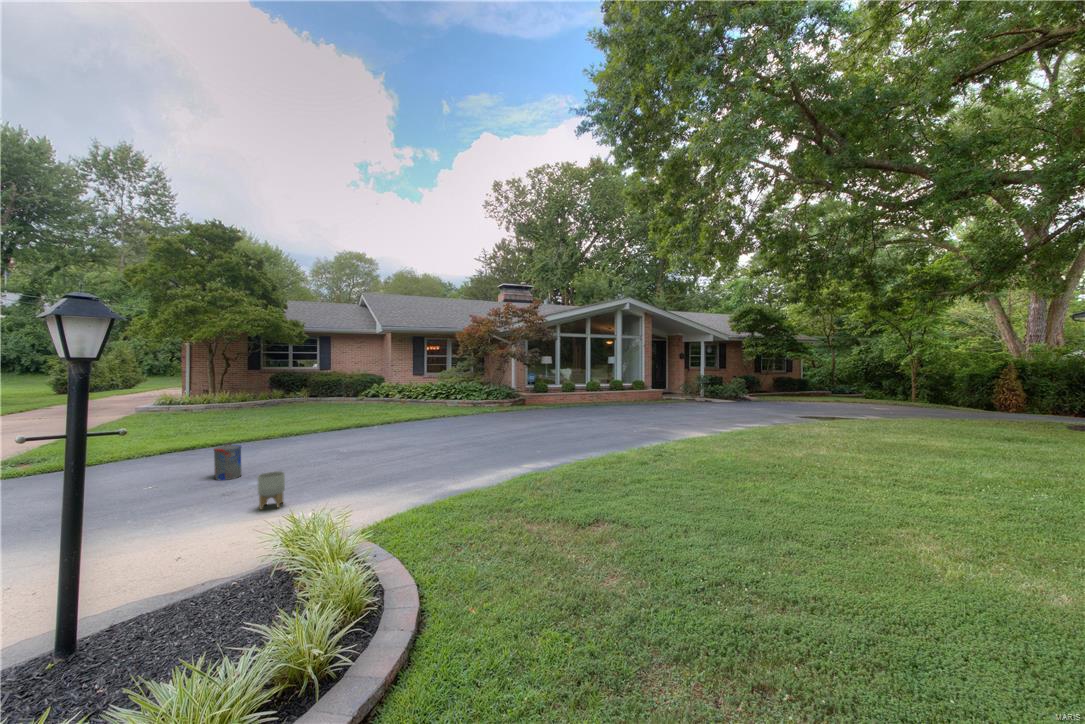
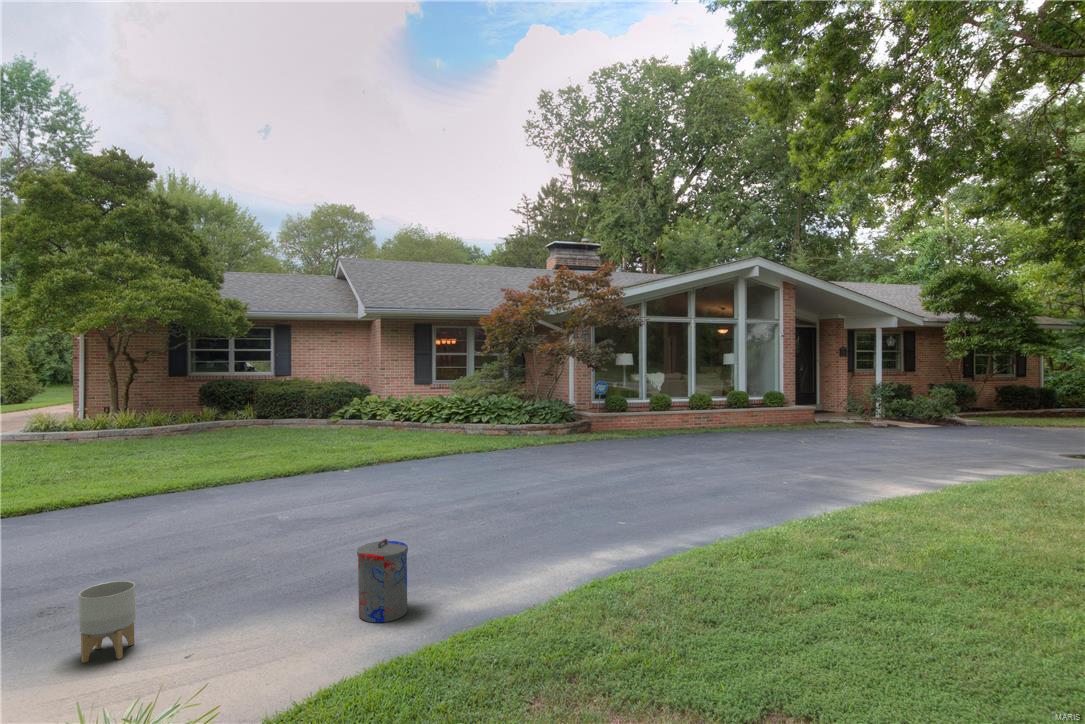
trash can: present [214,443,241,480] -> present [357,539,408,623]

